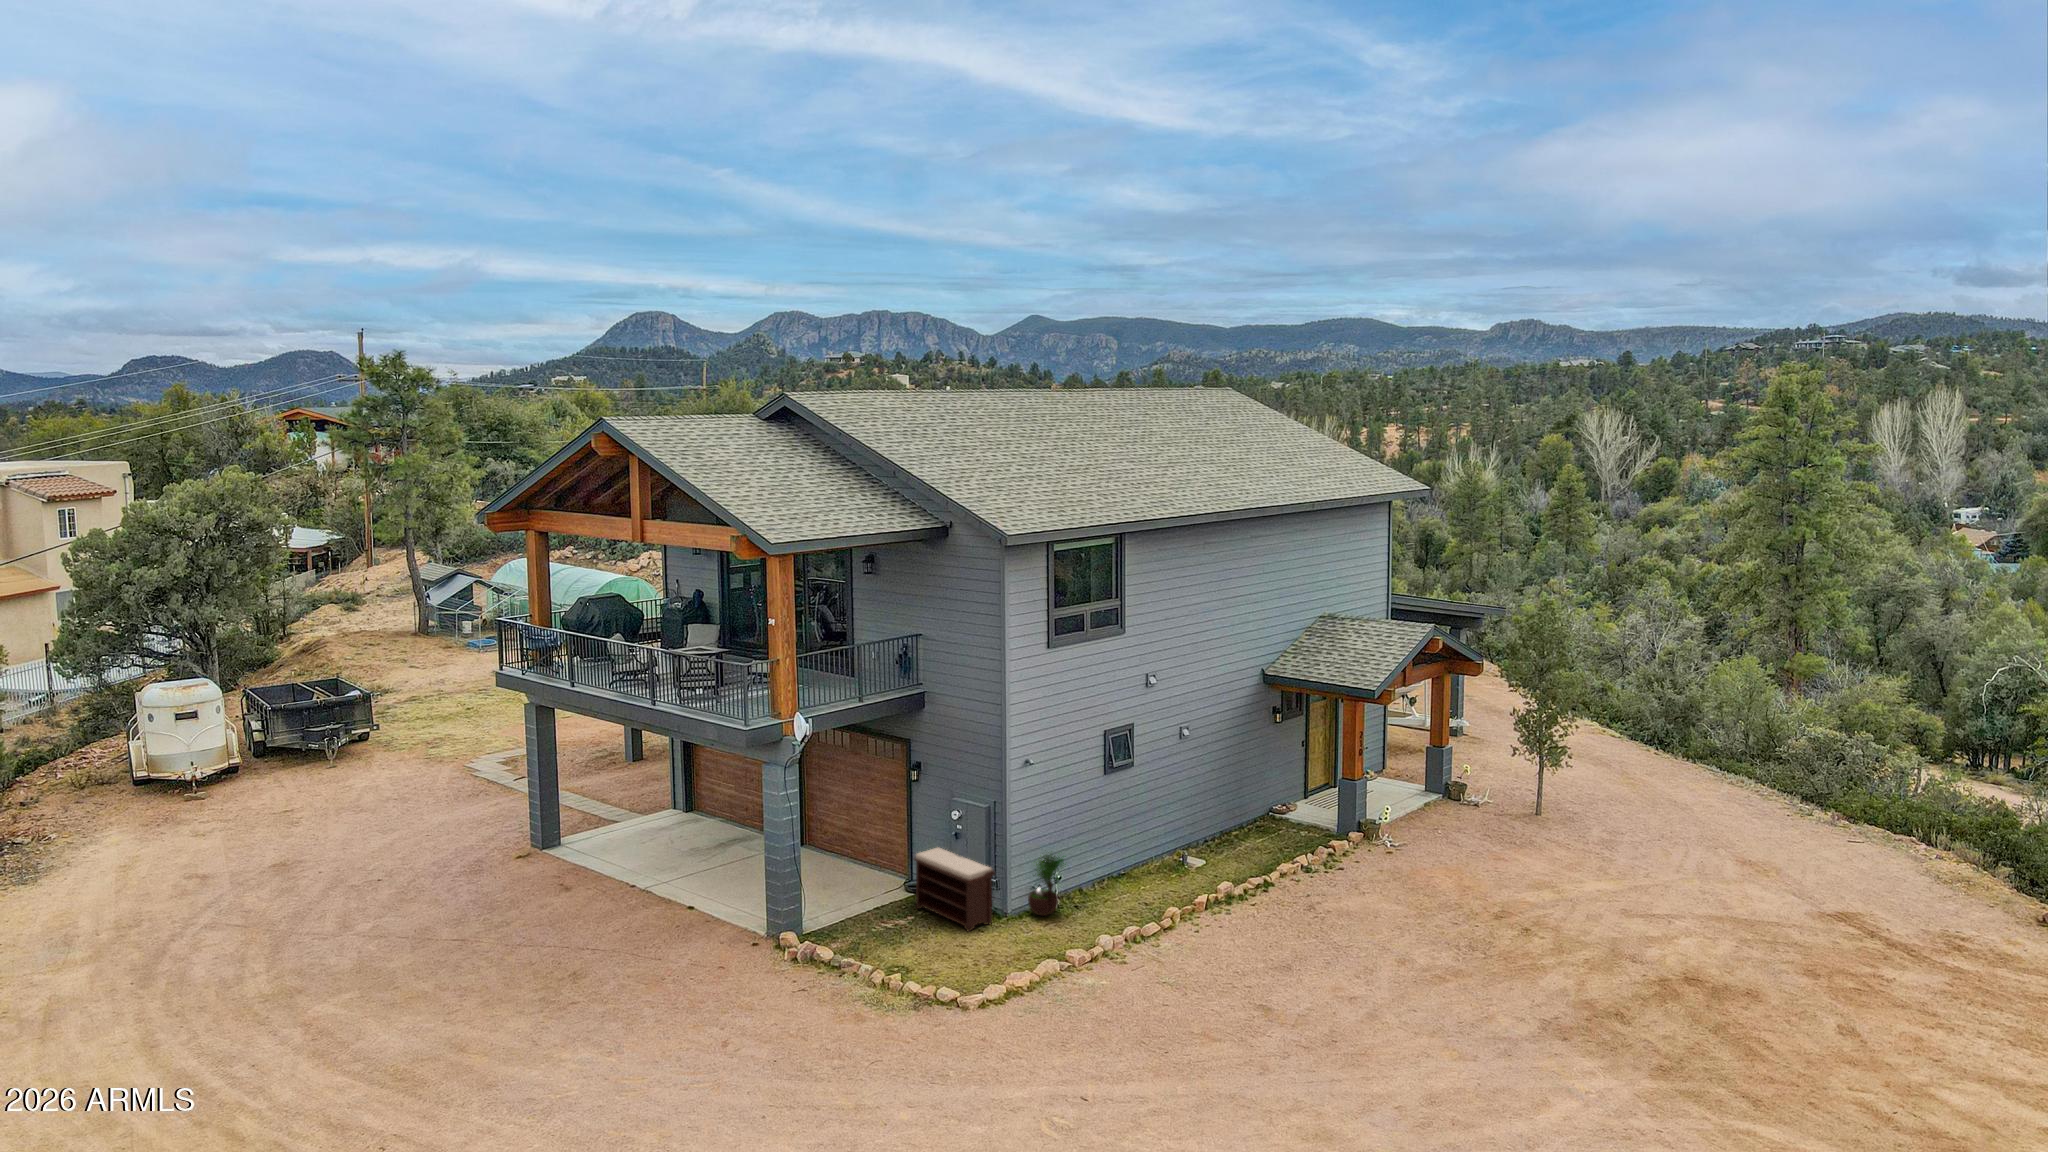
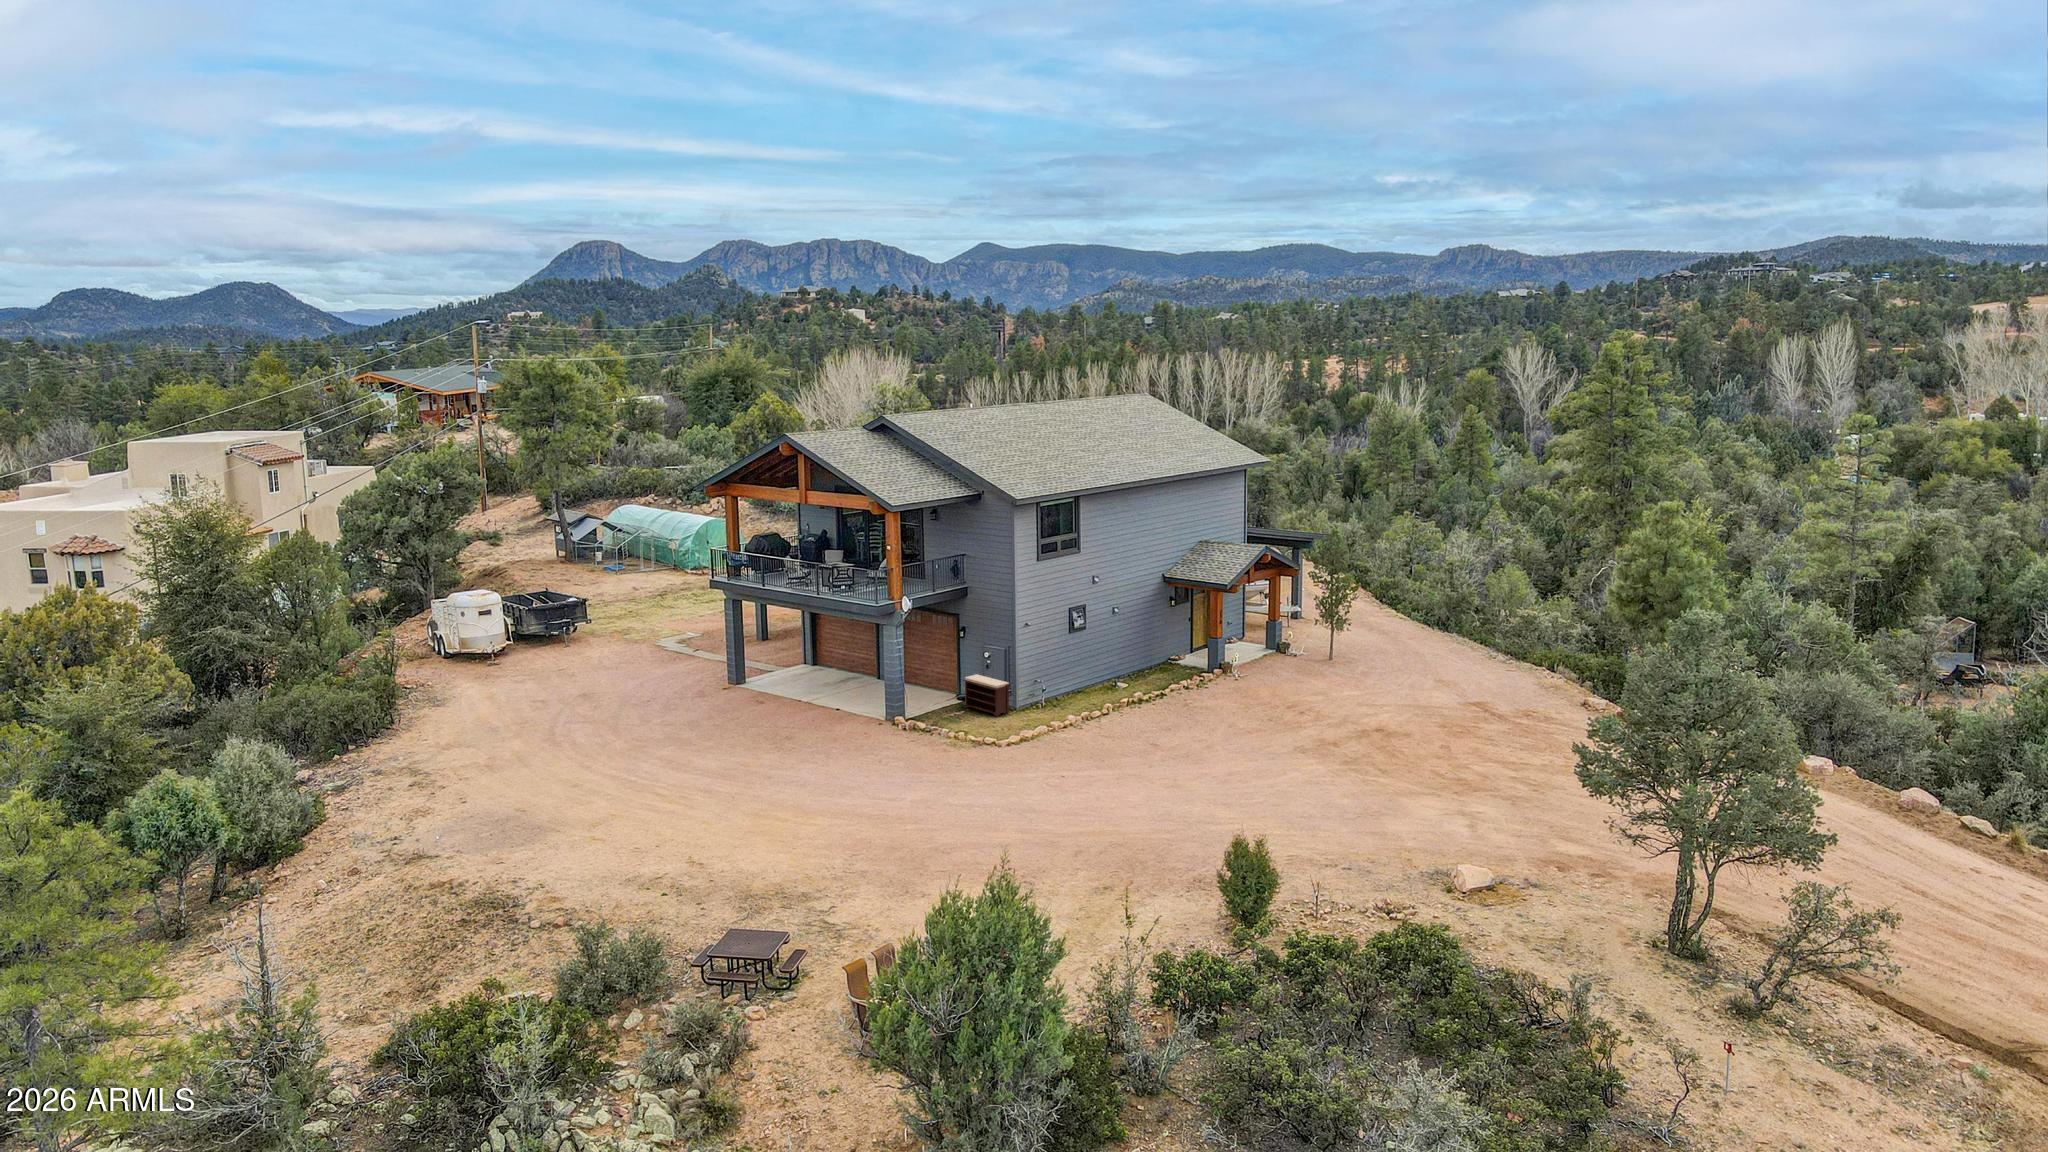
potted tree: present [1028,855,1064,916] -> none [1028,673,1051,710]

